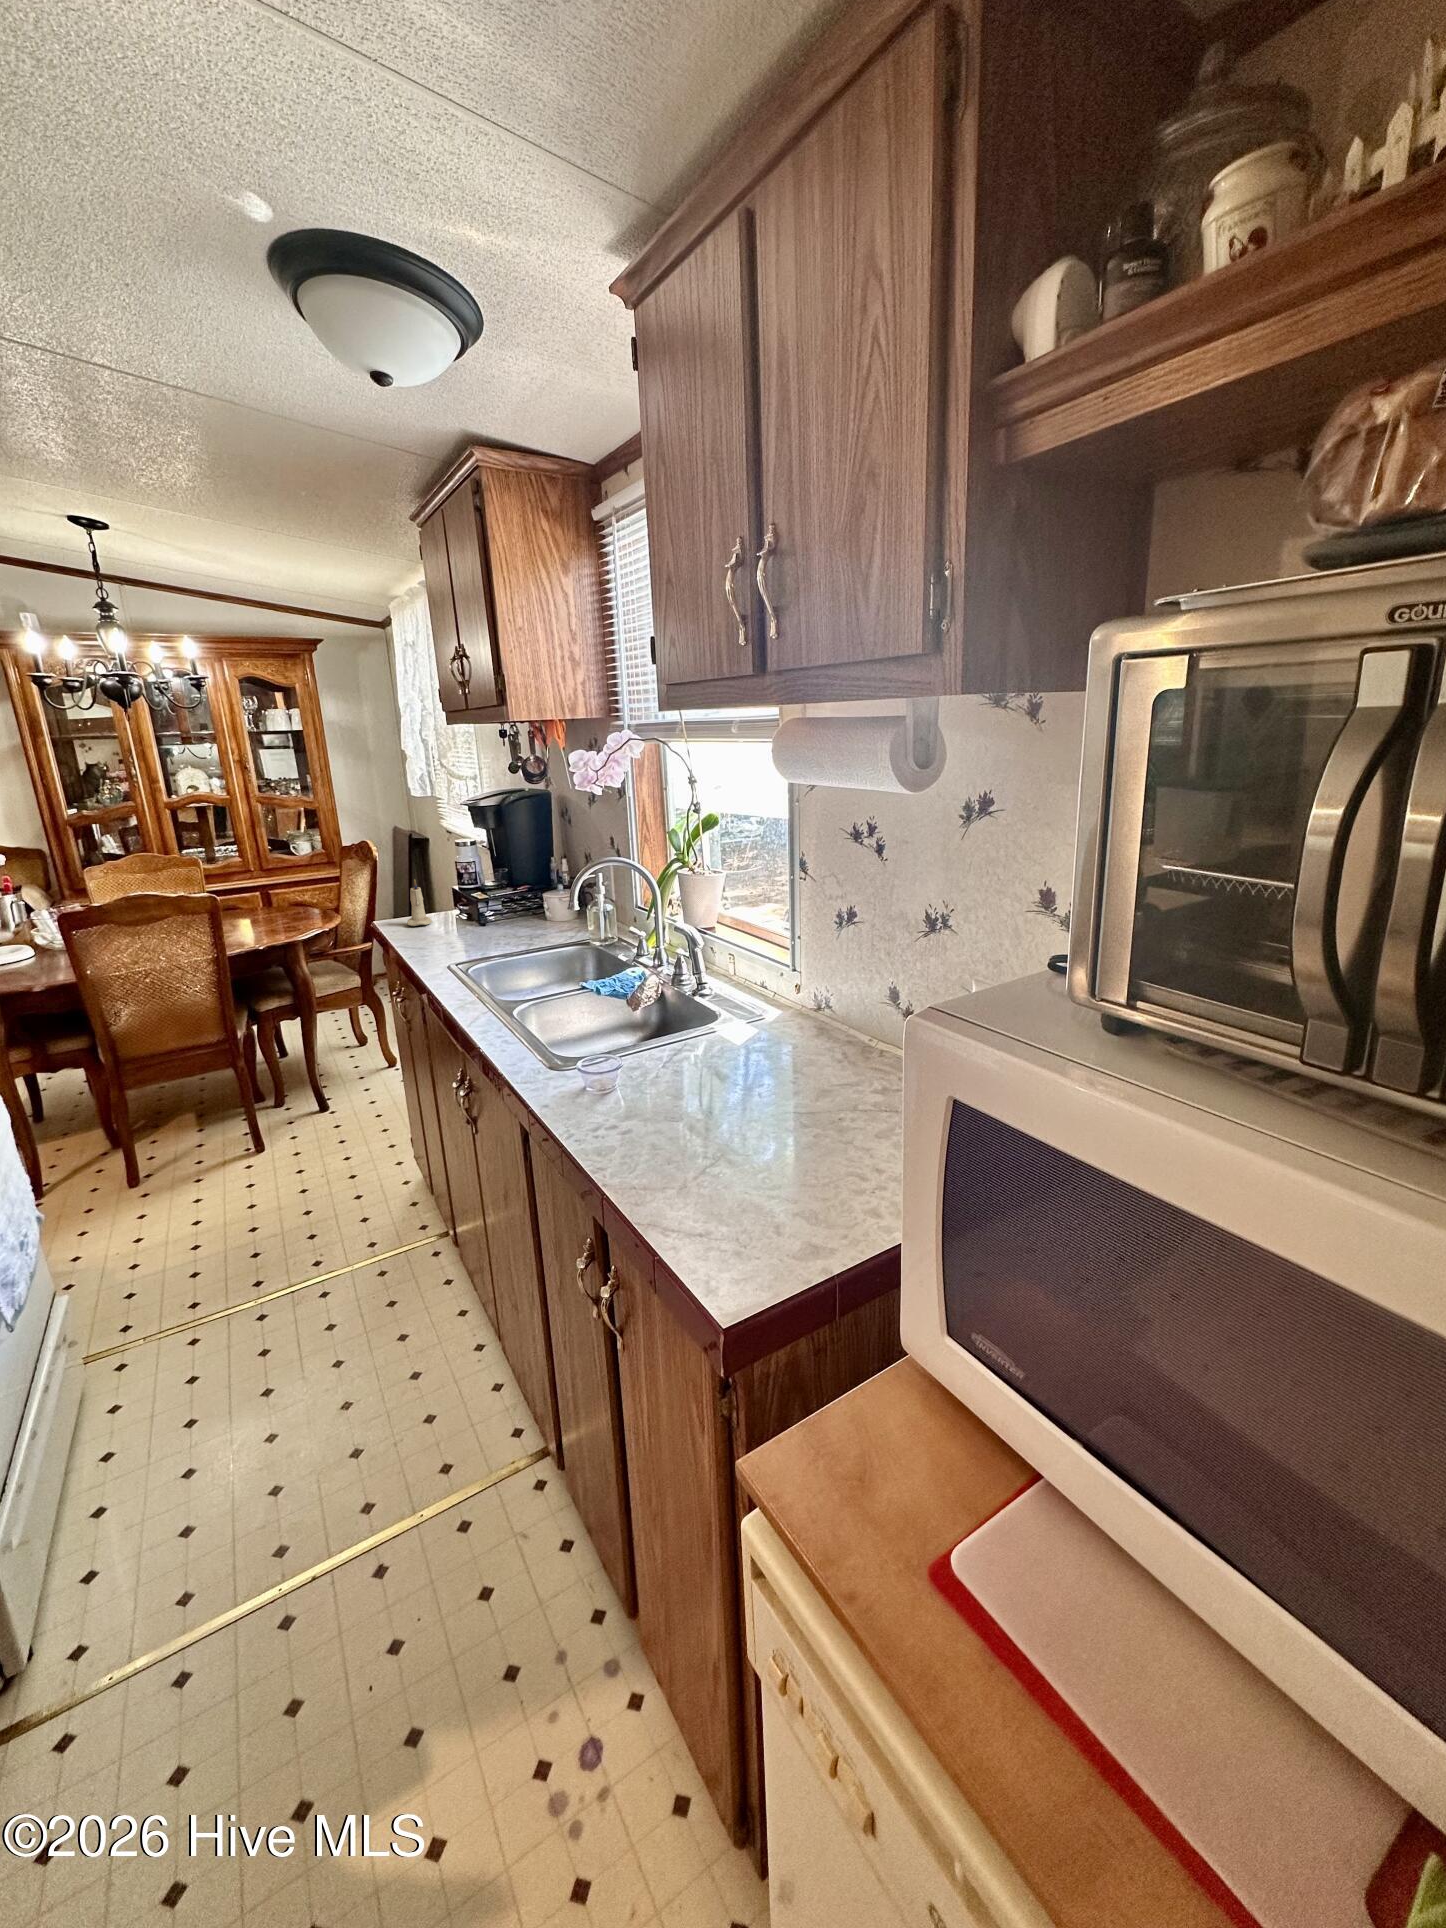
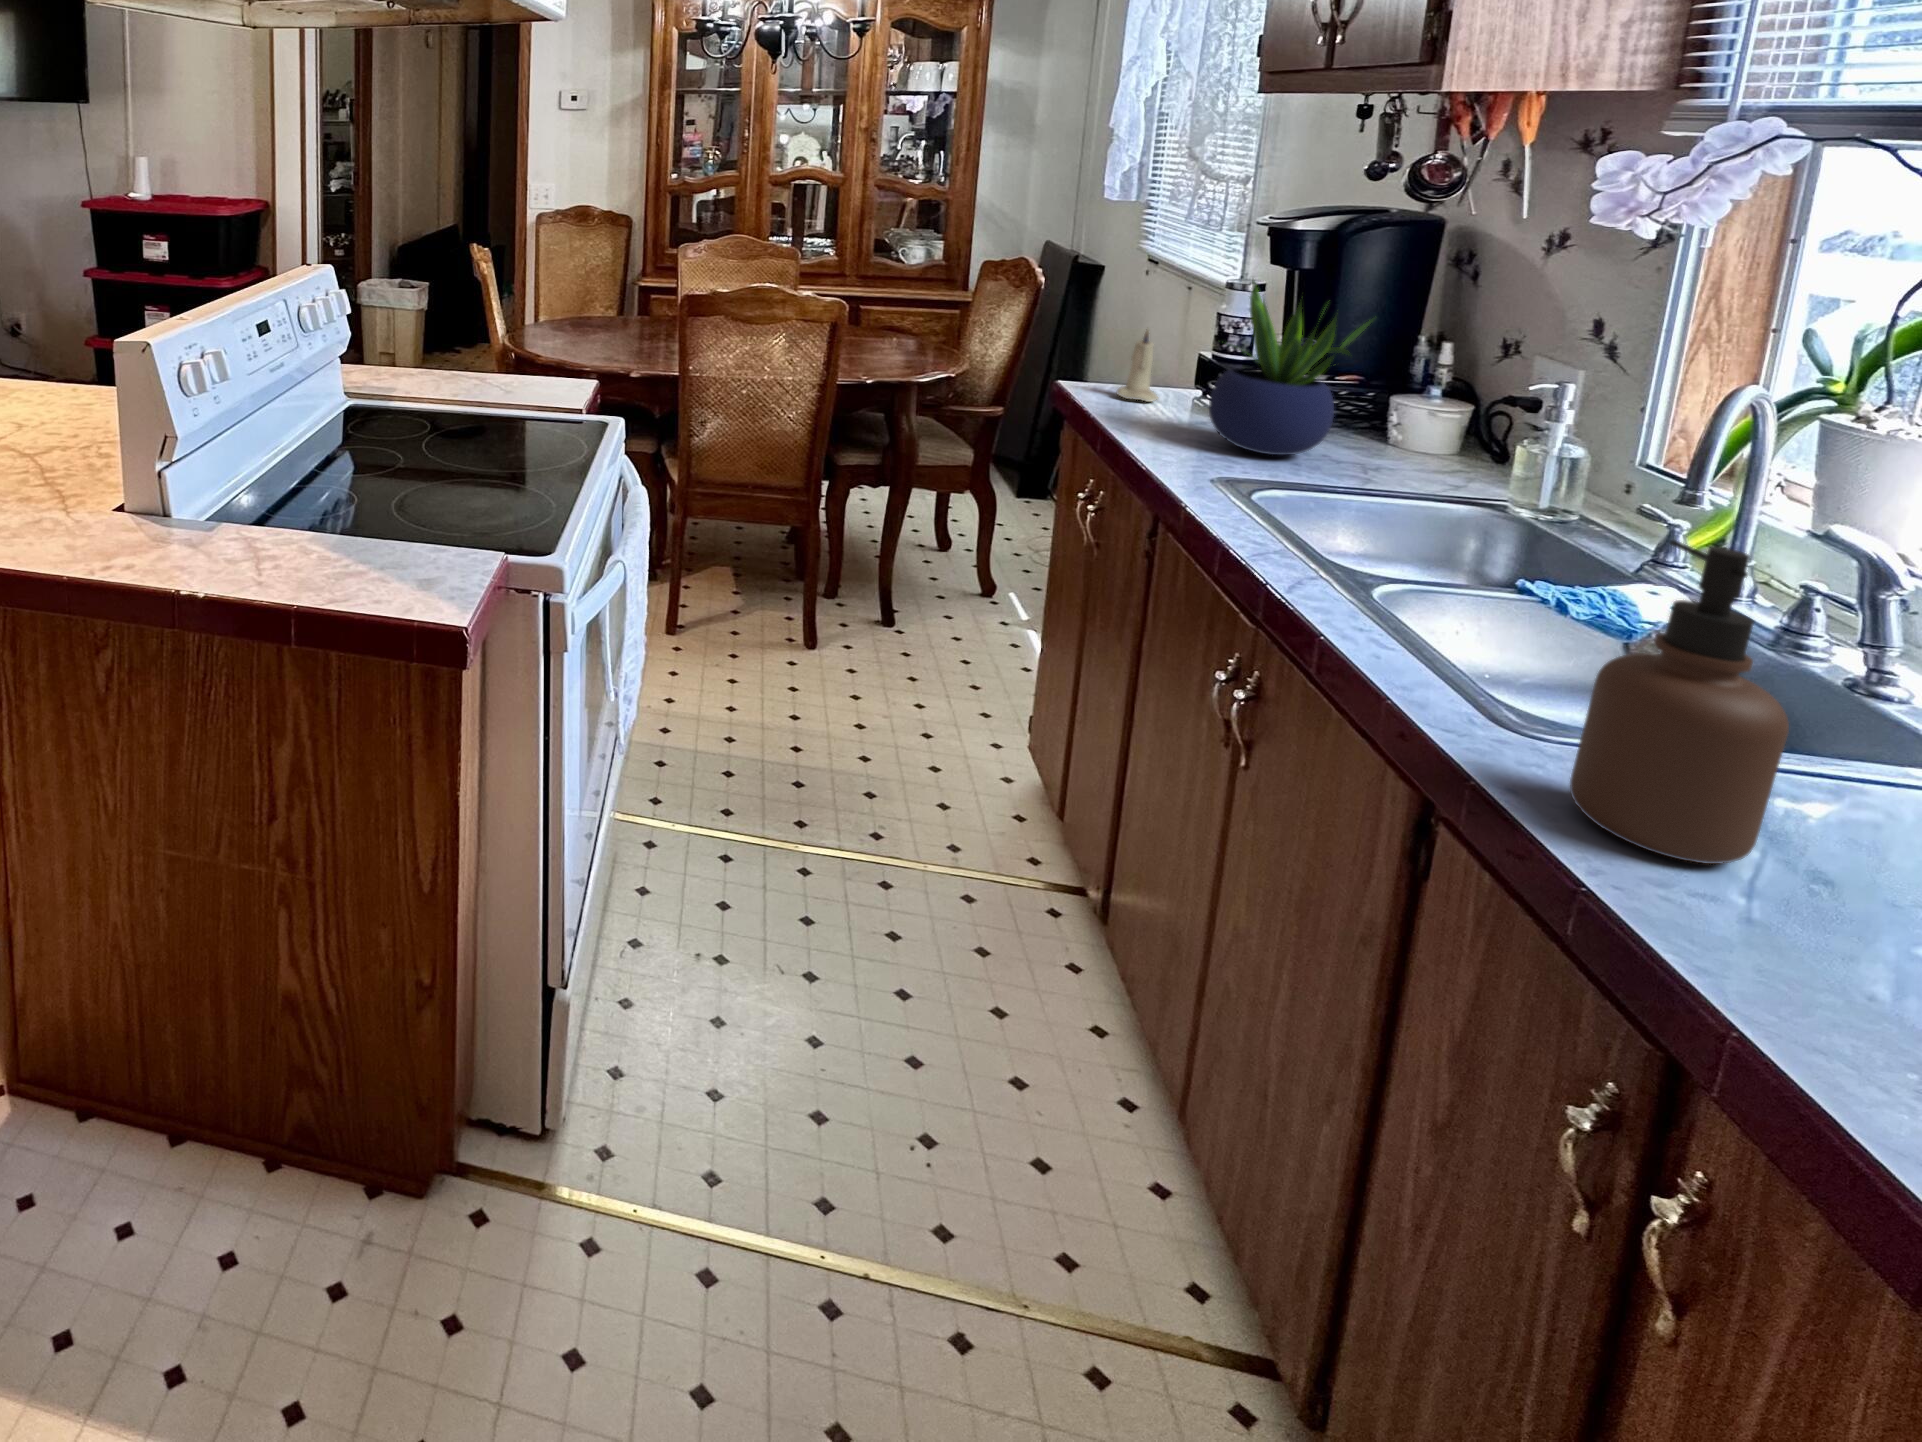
potted plant: none [443,838,520,943] -> present [1209,280,1371,455]
soap dispenser: none [578,962,650,1124] -> present [1570,540,1789,864]

